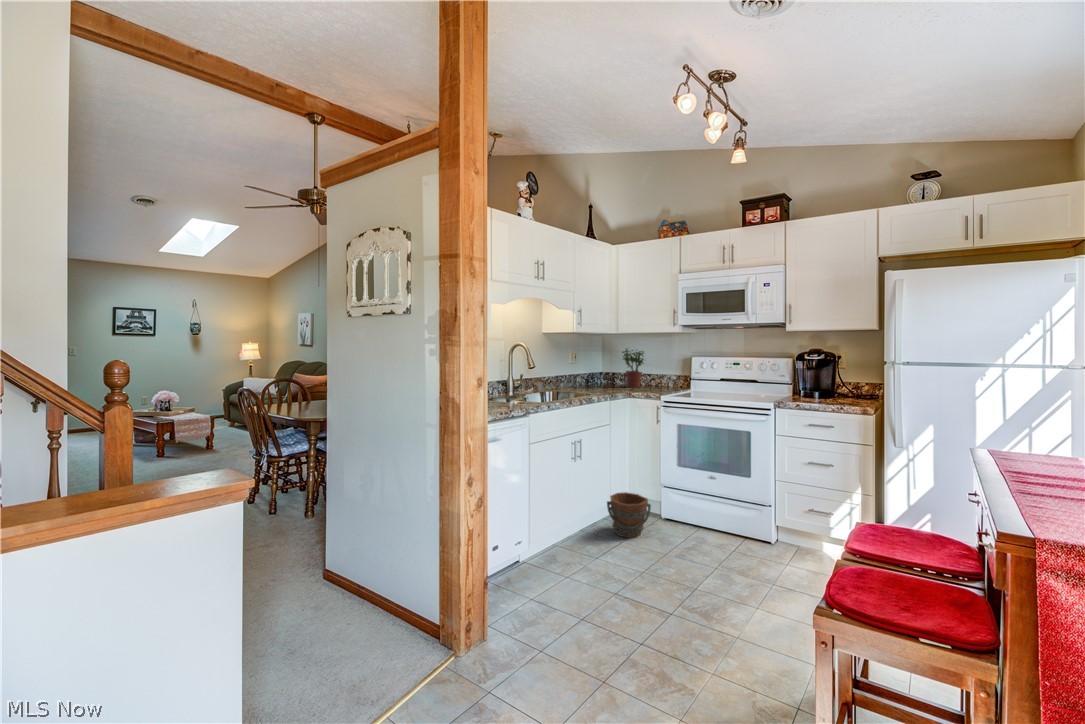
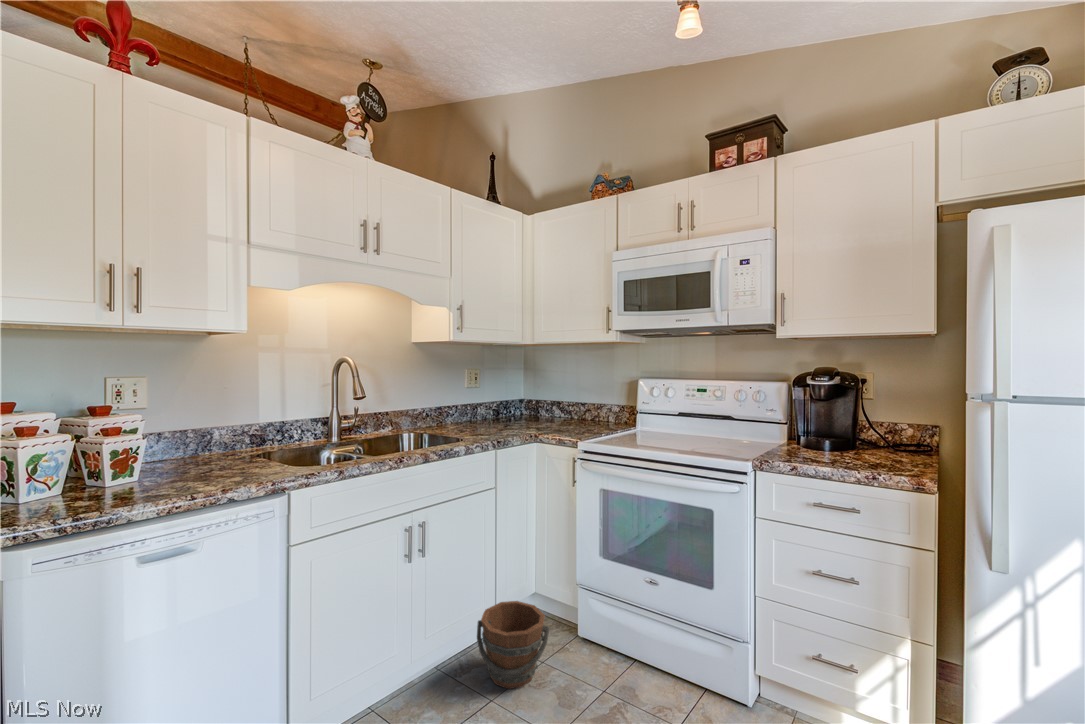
potted plant: present [622,348,644,388] -> none [542,364,577,422]

